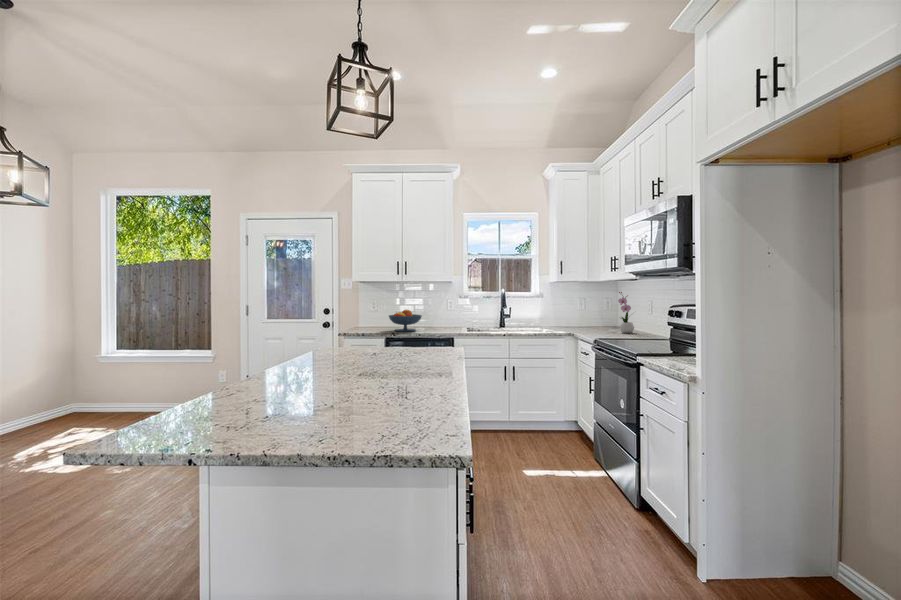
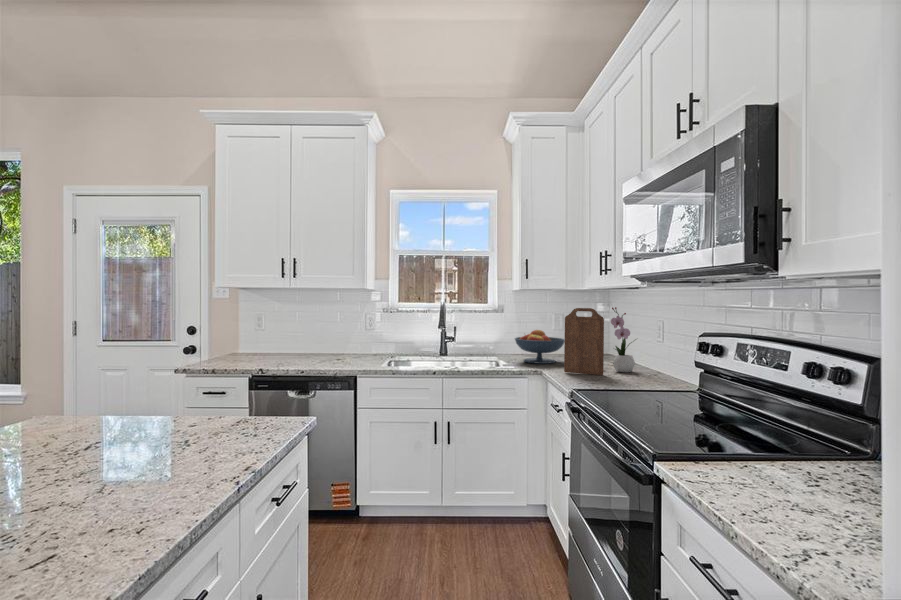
cutting board: none [588,293,614,335] -> present [564,308,604,375]
fruit bowl: present [389,310,422,332] -> present [515,330,565,364]

